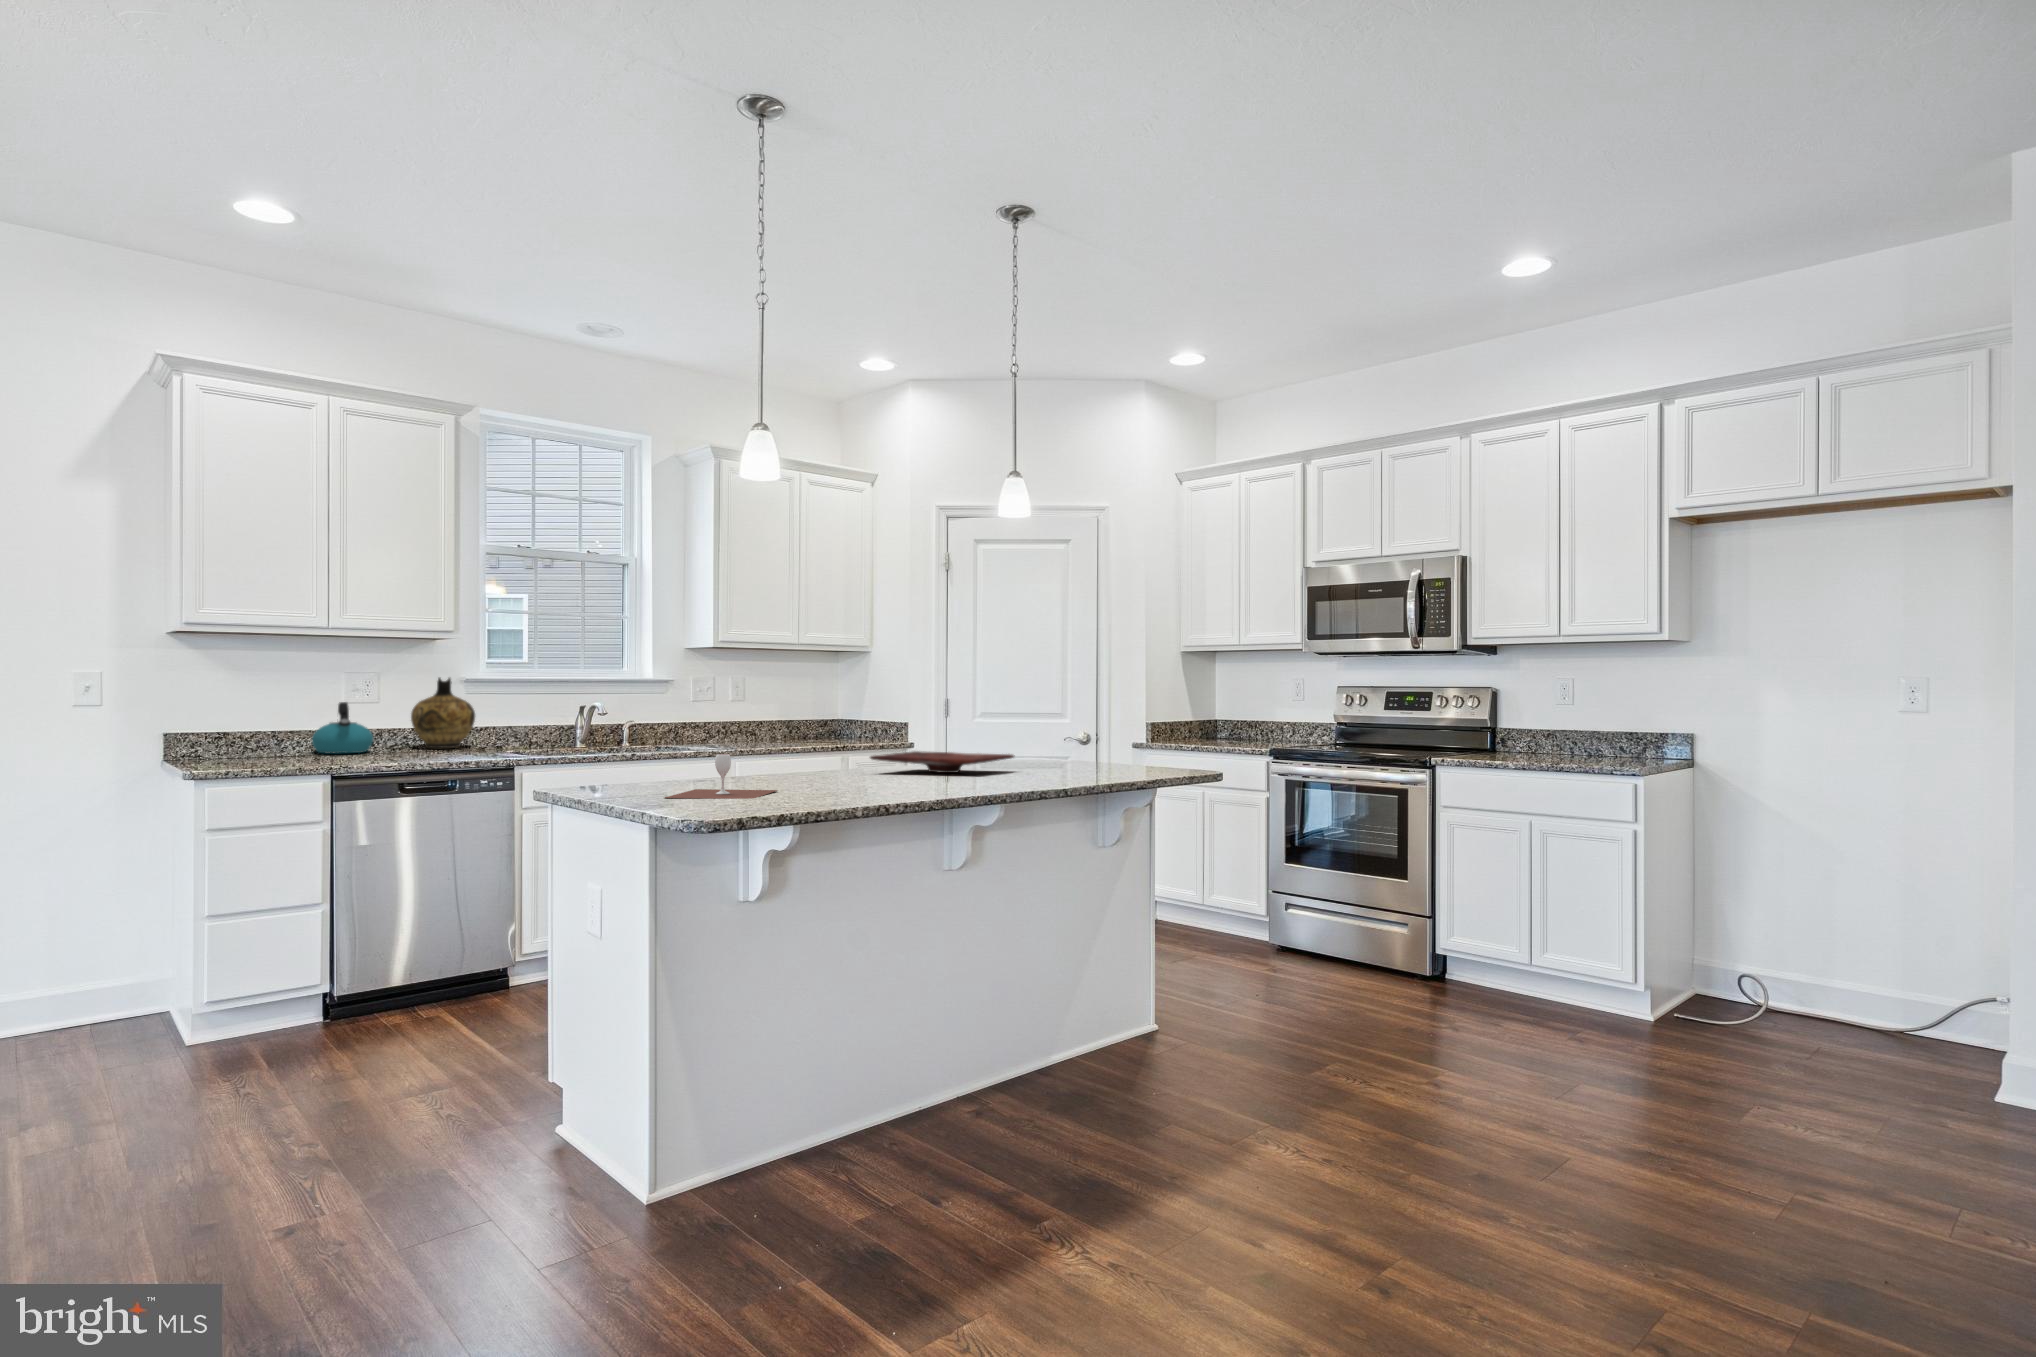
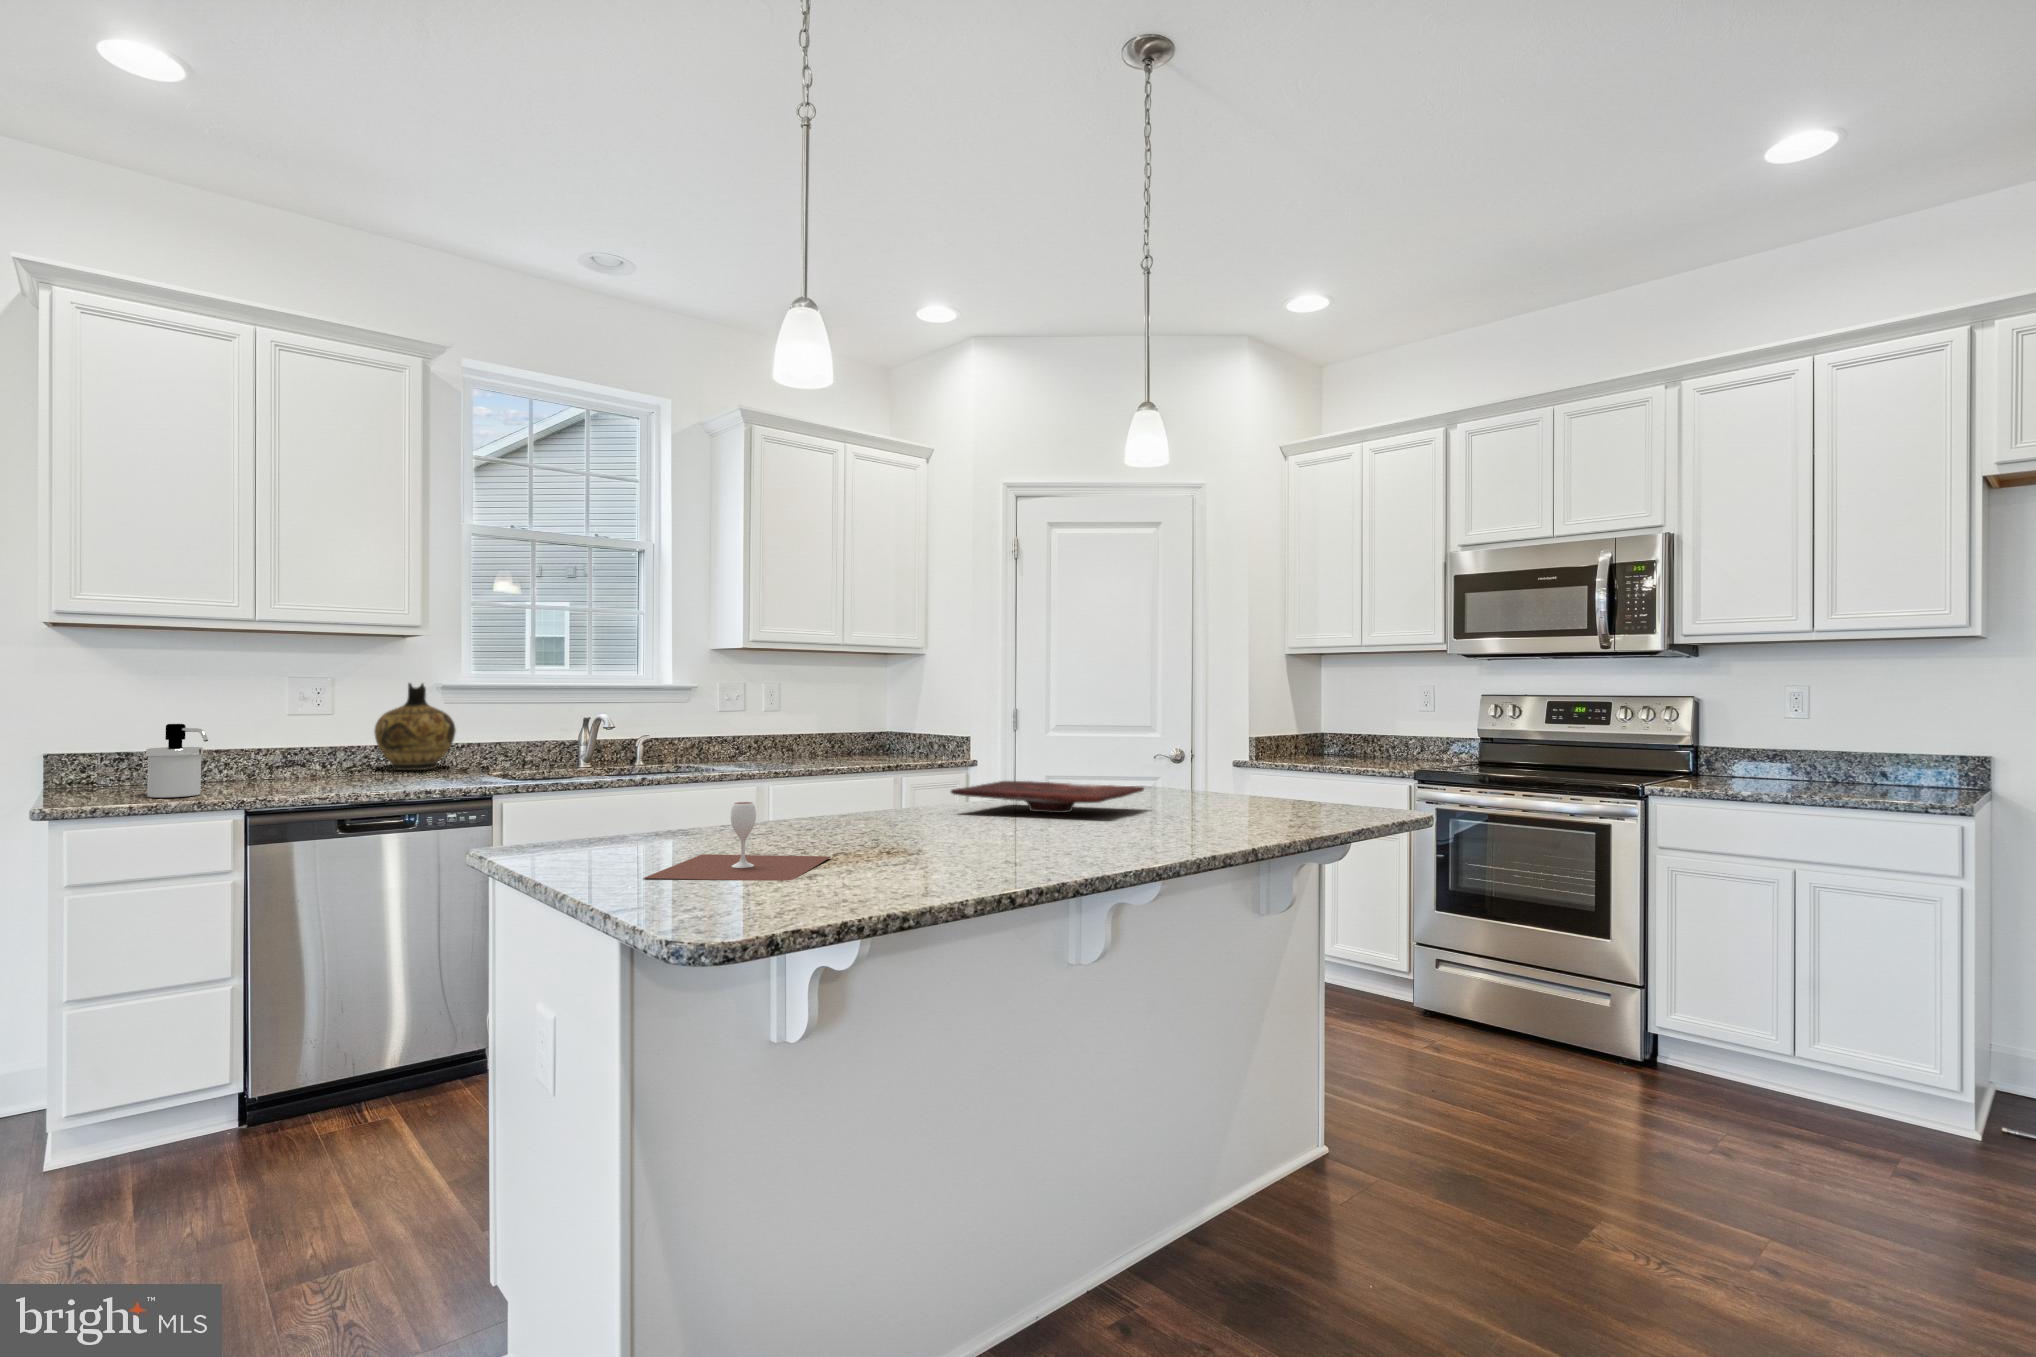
kettle: present [312,702,373,754] -> none [242,714,323,778]
soap dispenser: none [254,710,302,766] -> present [146,724,208,798]

